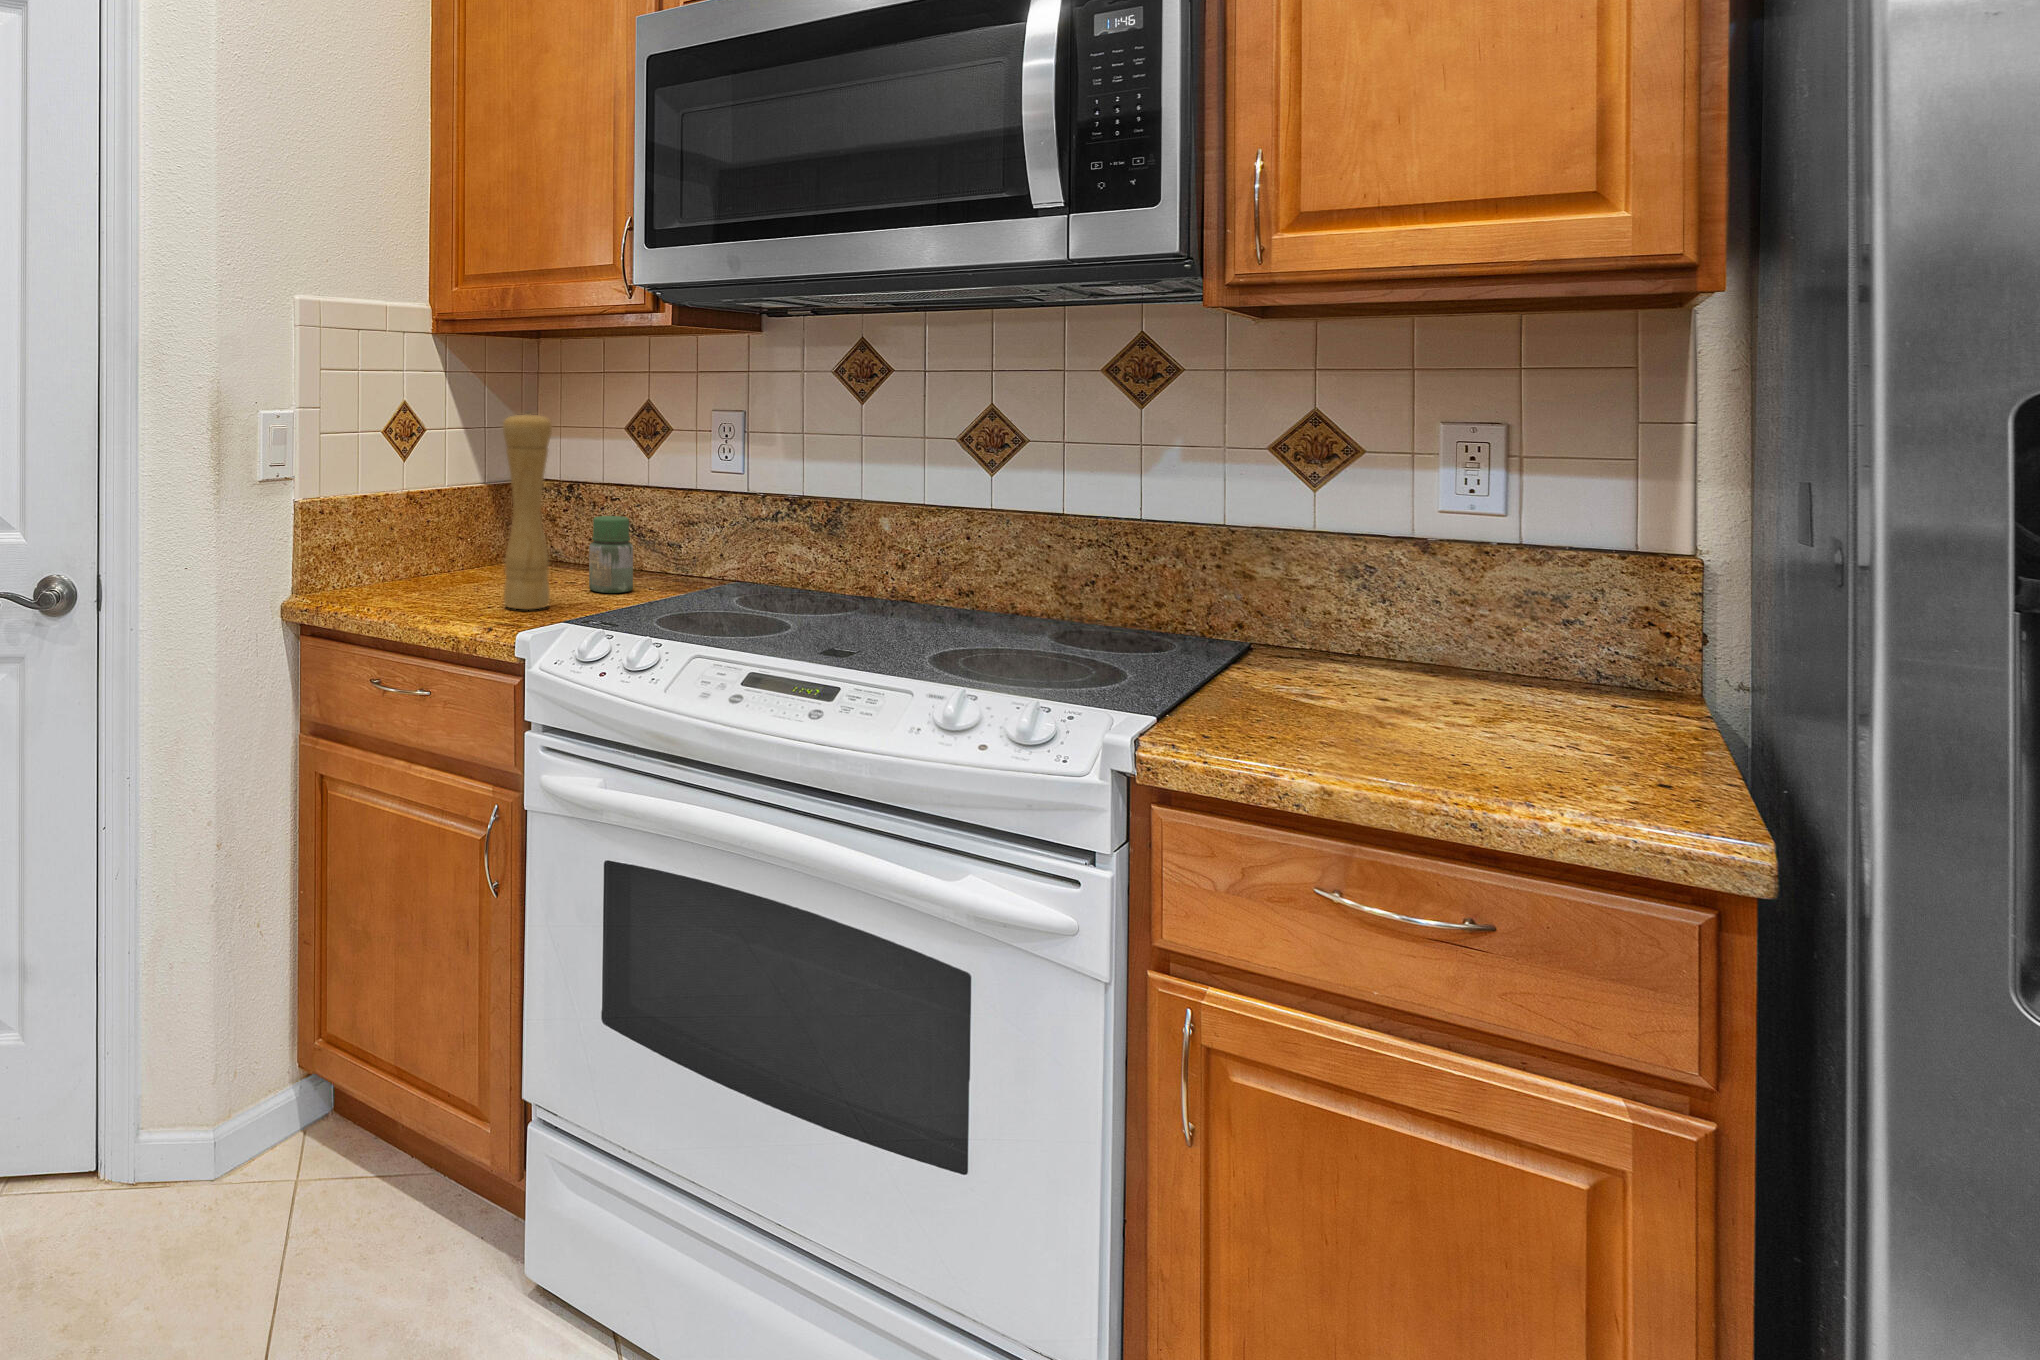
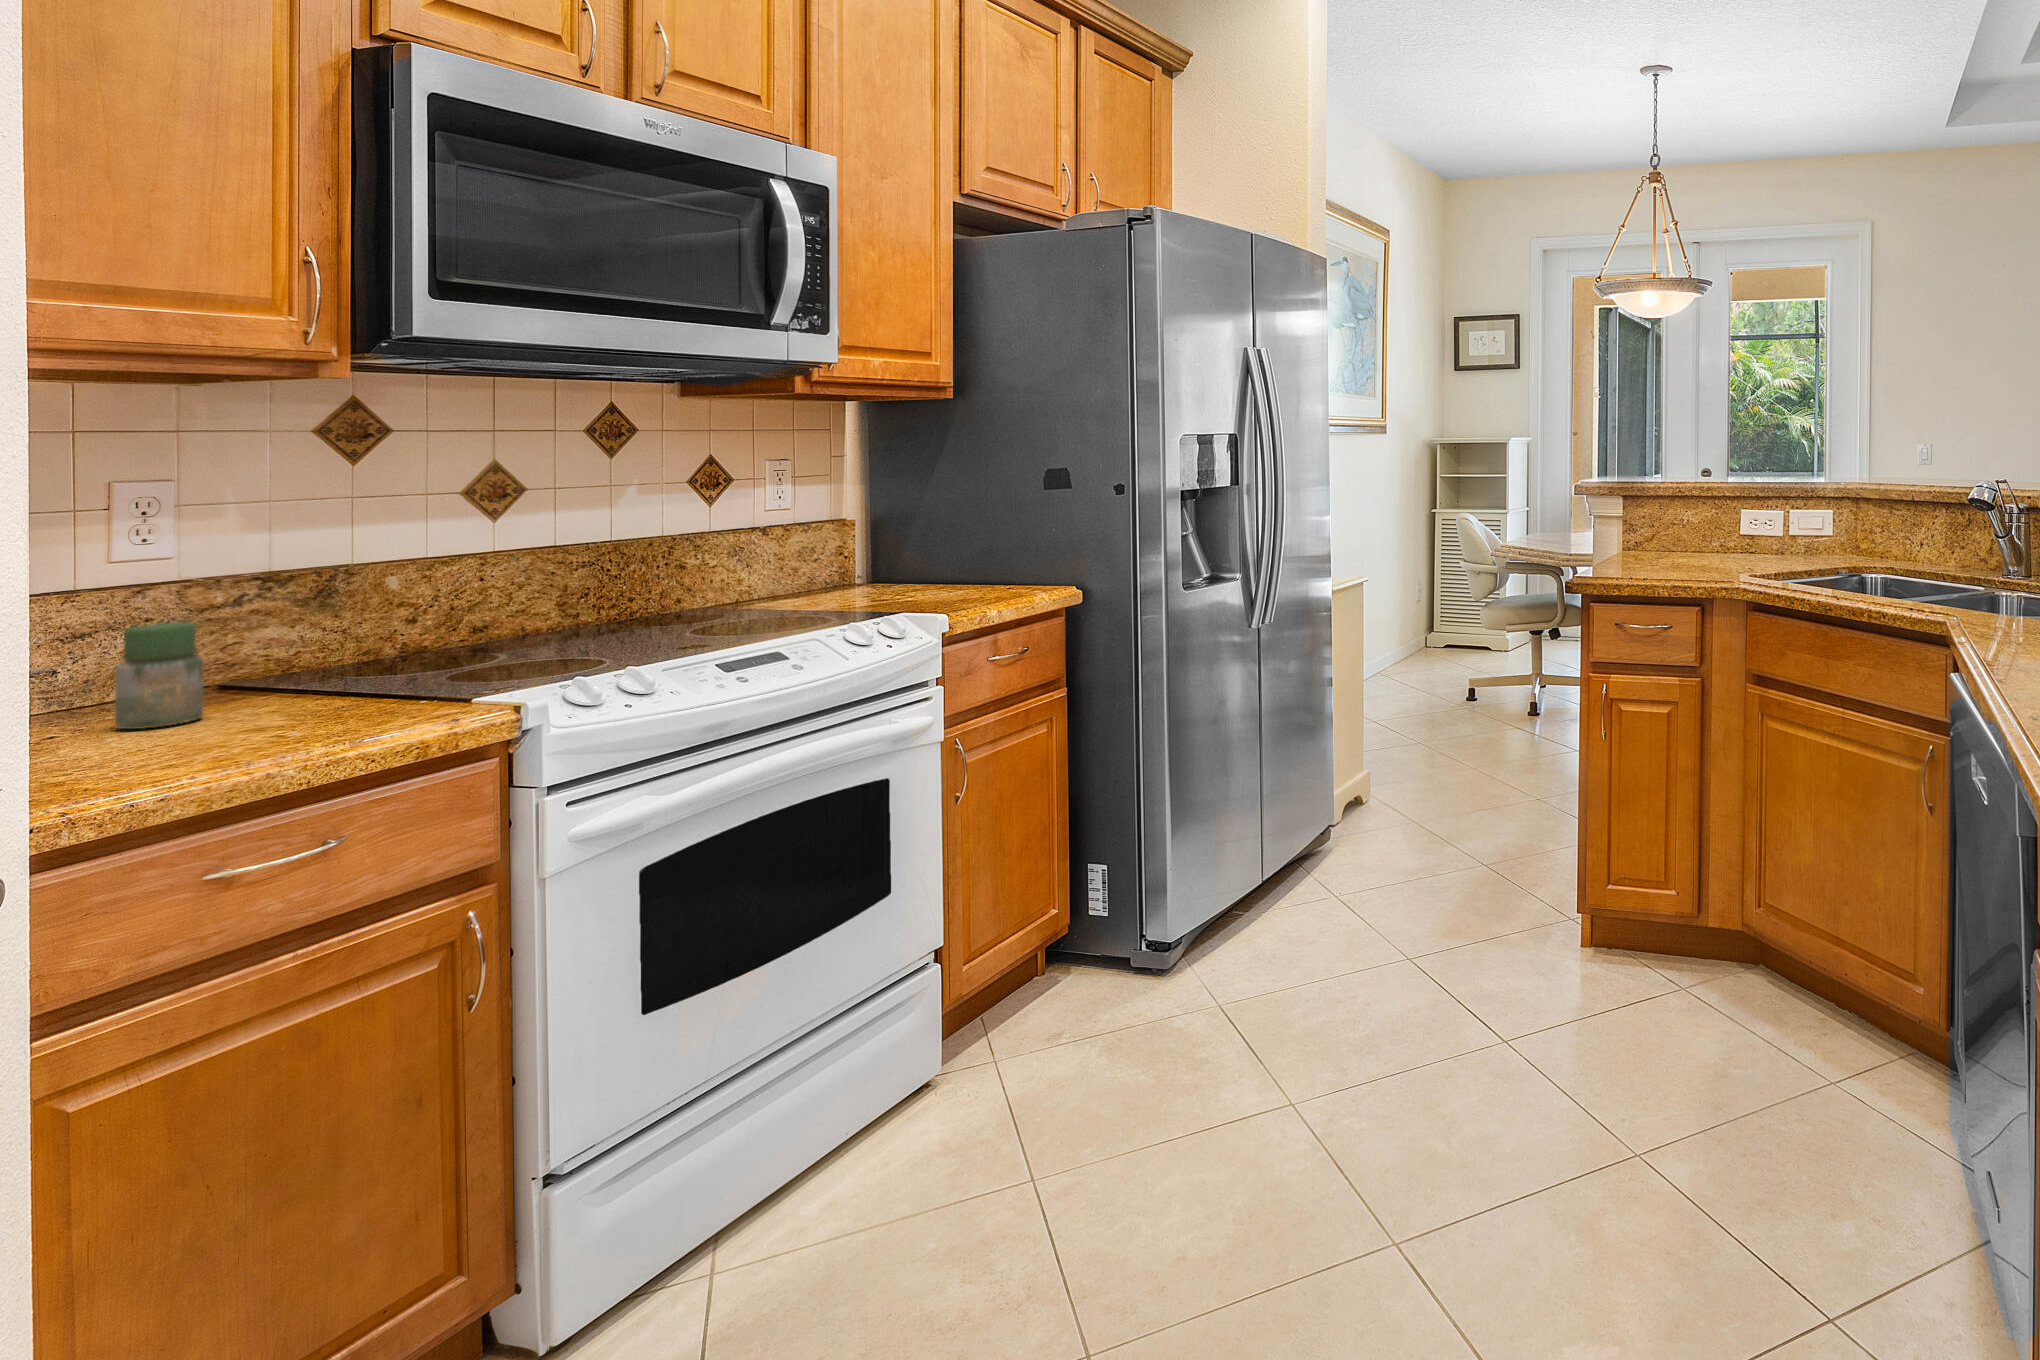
pepper mill: present [503,412,552,609] -> none [211,481,304,742]

